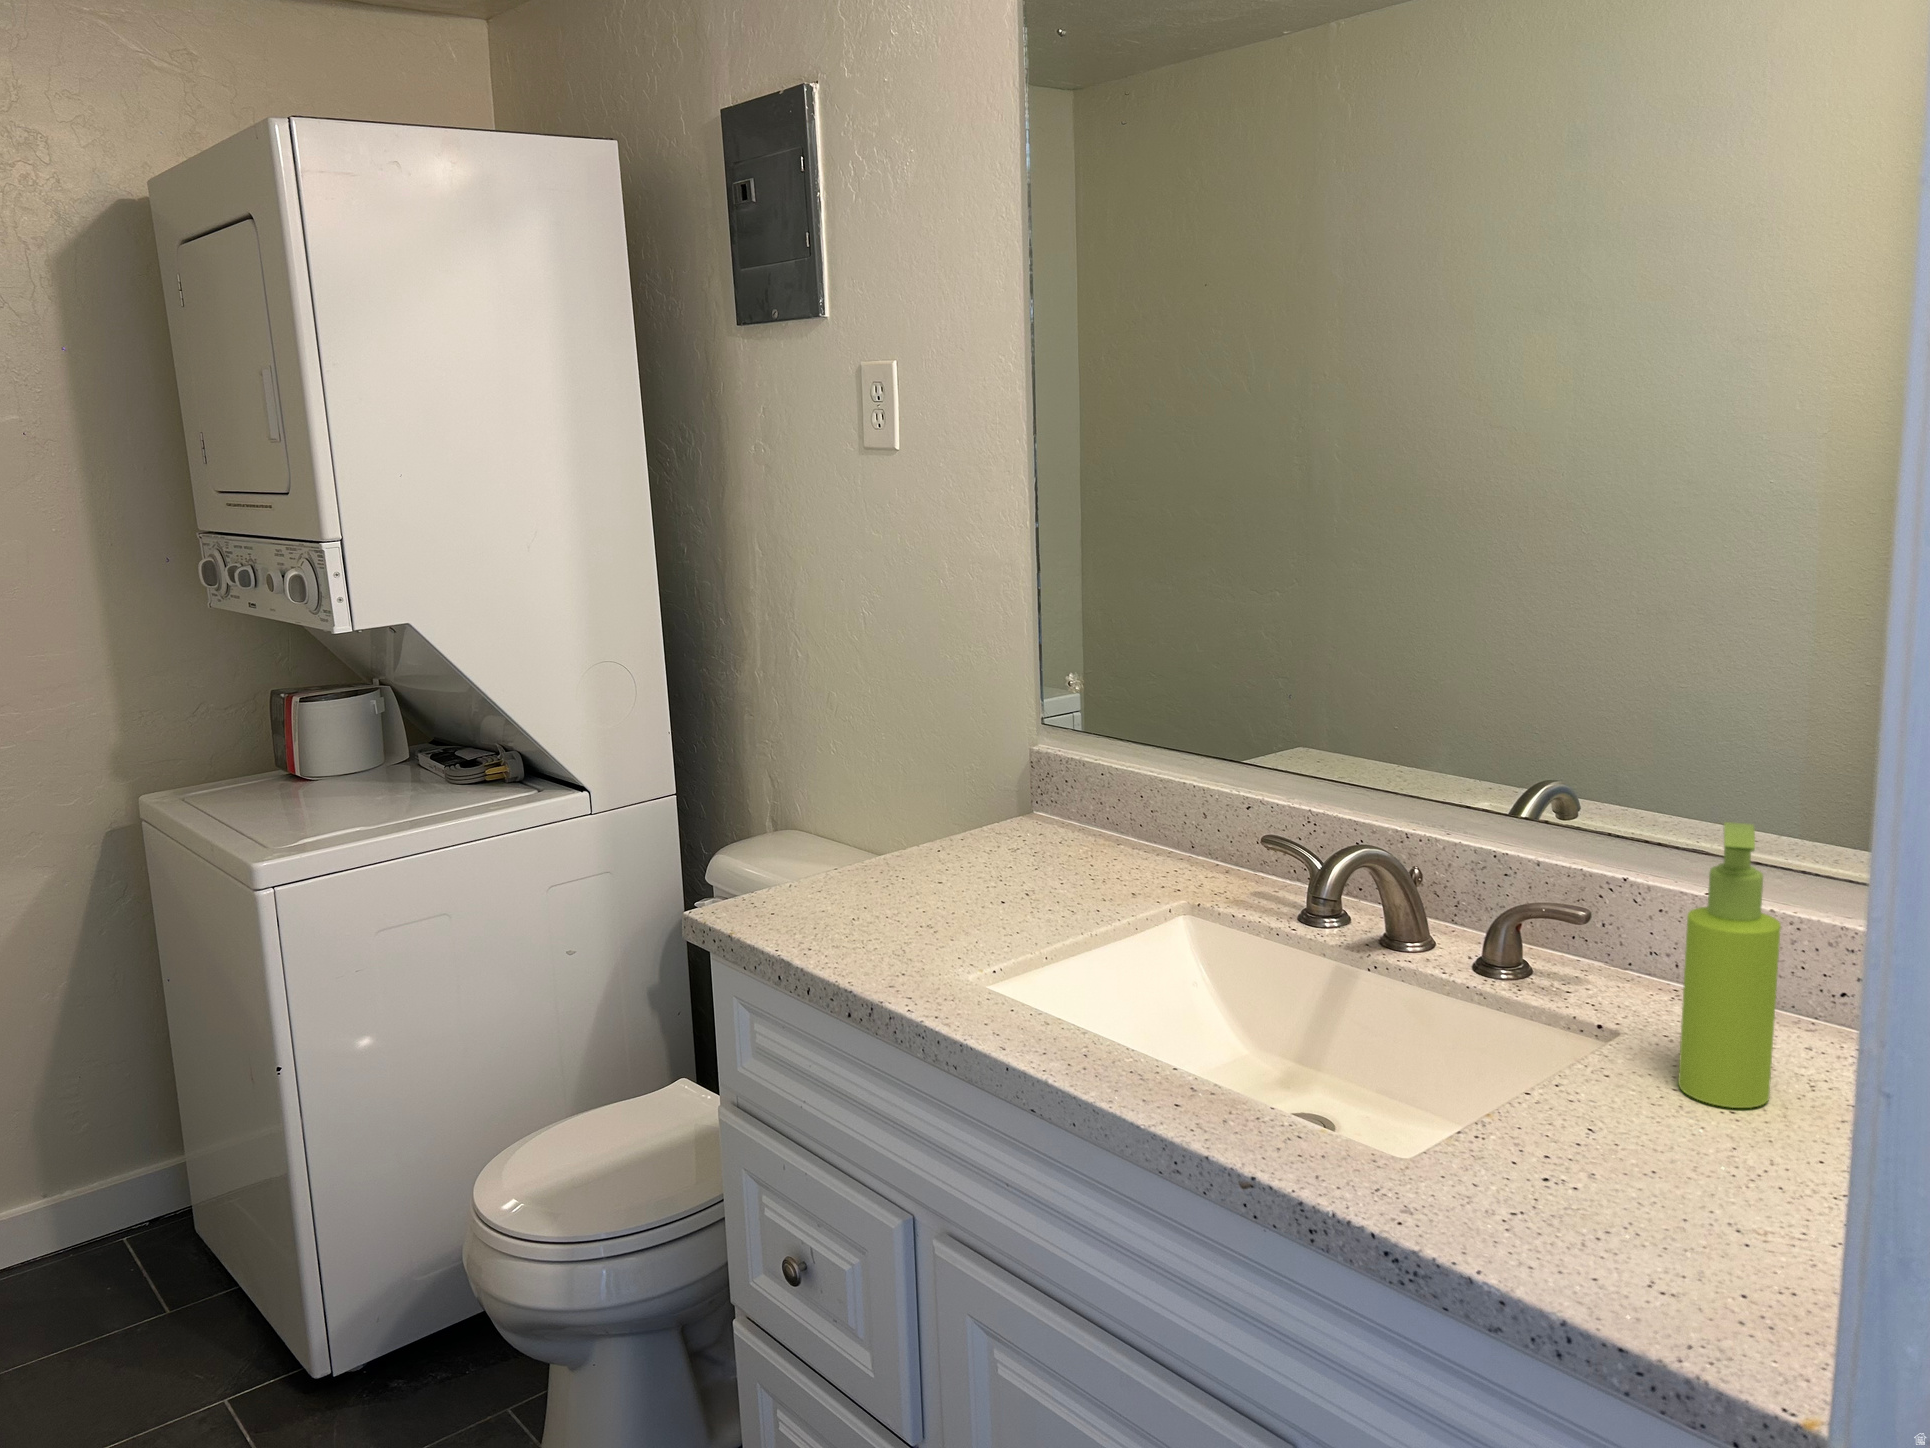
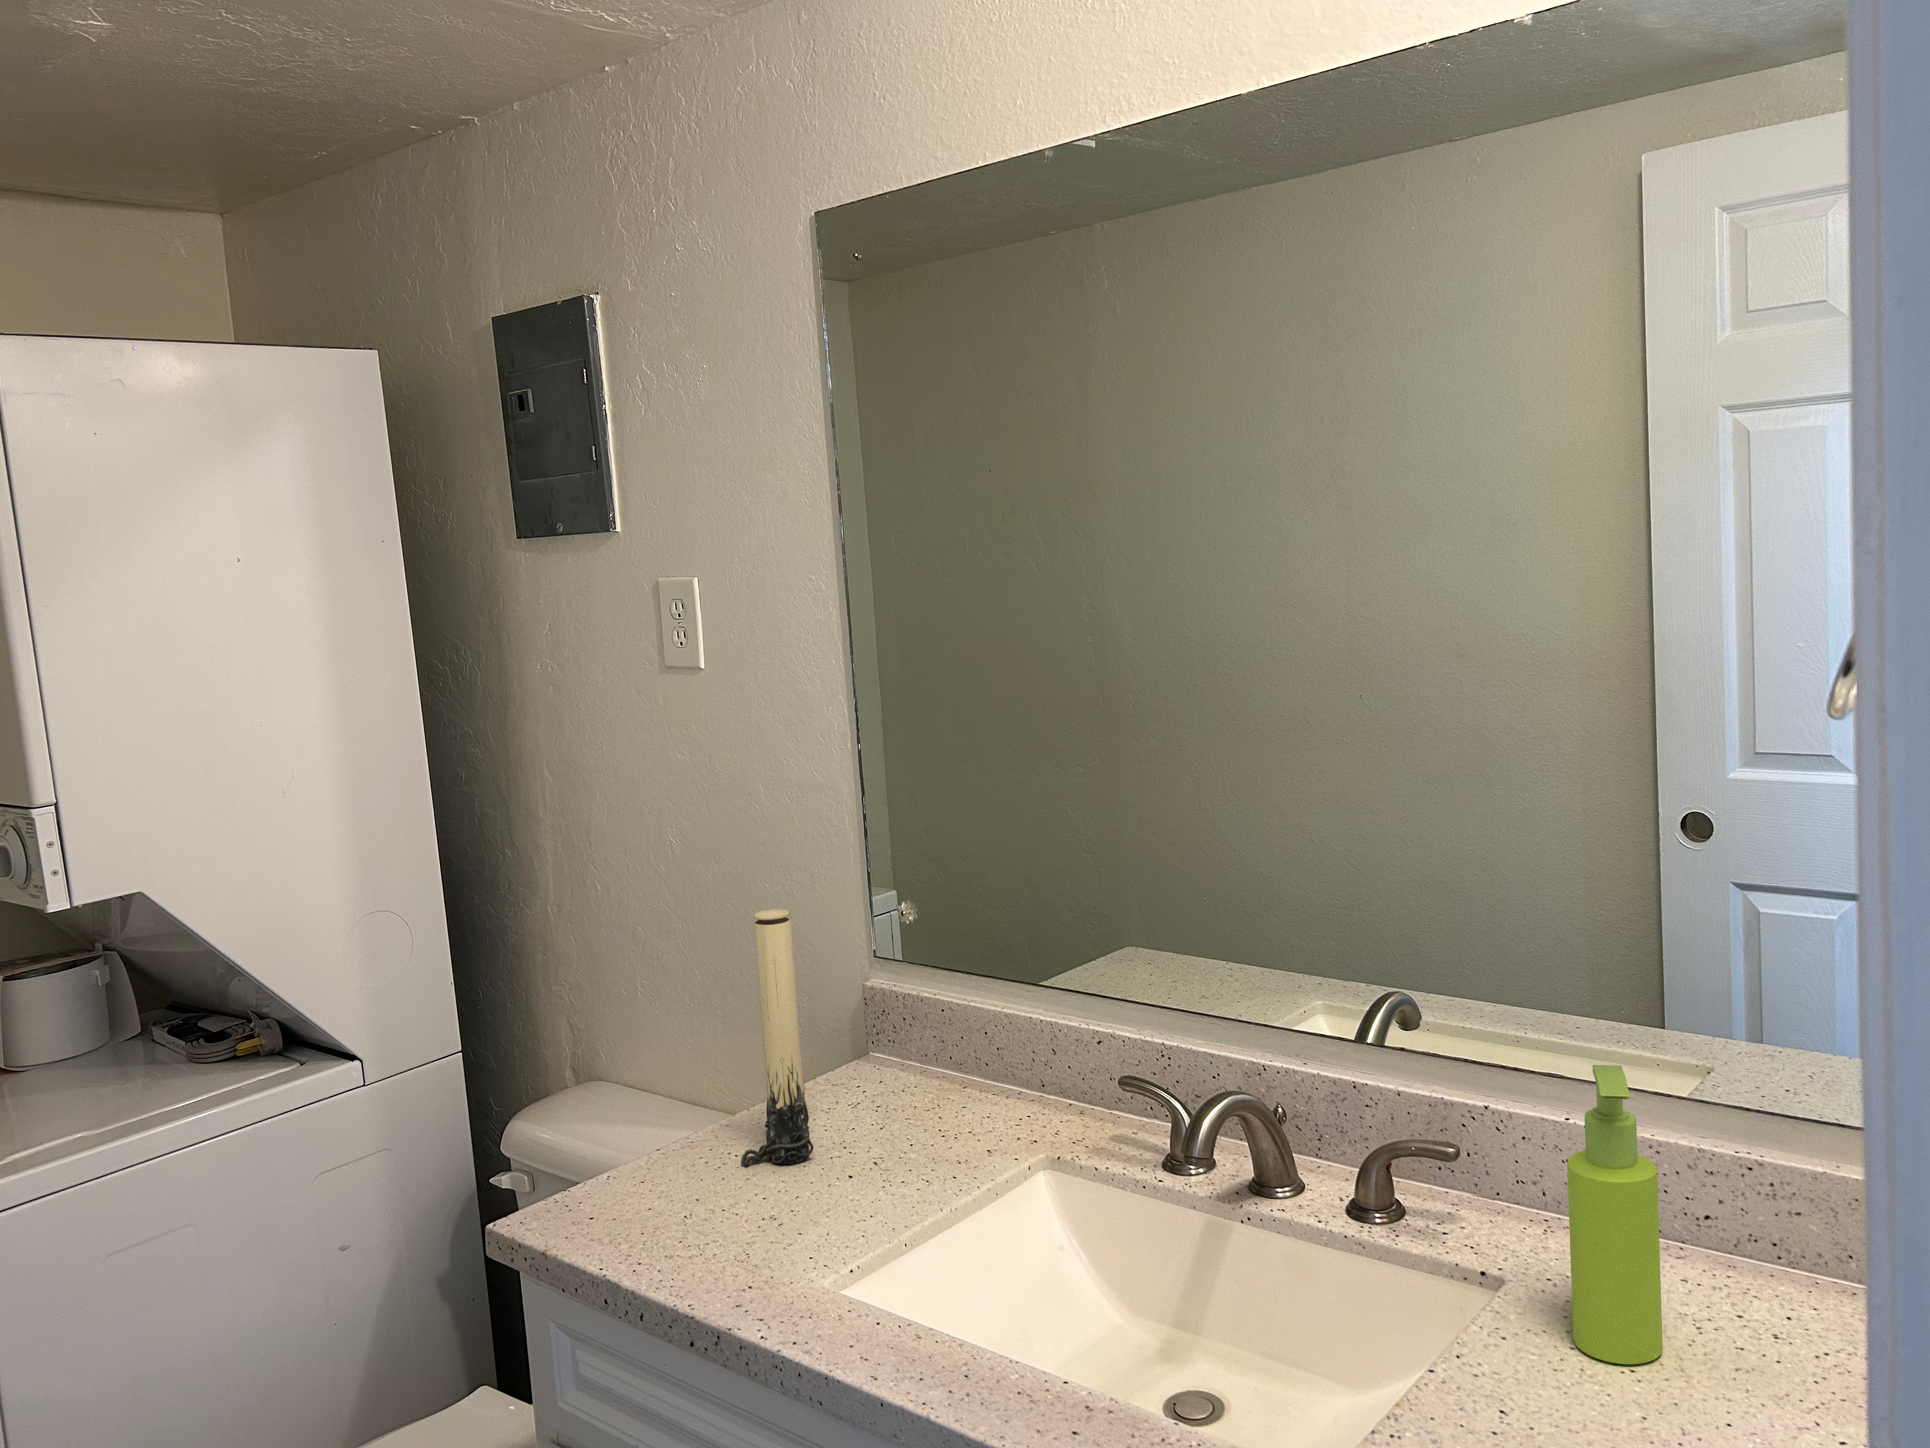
candle: none [907,657,973,888] -> present [741,909,814,1166]

